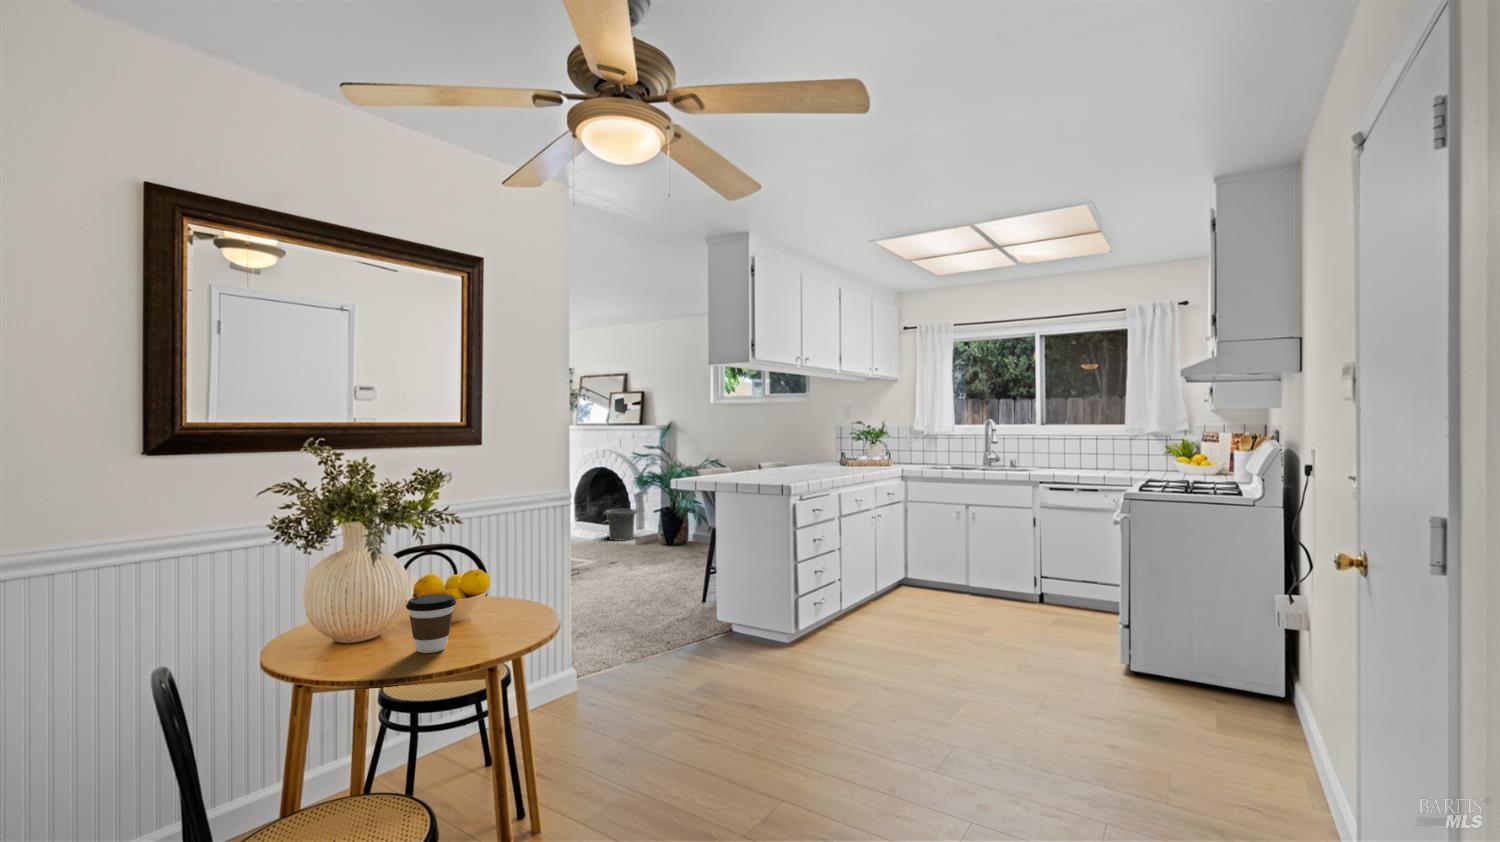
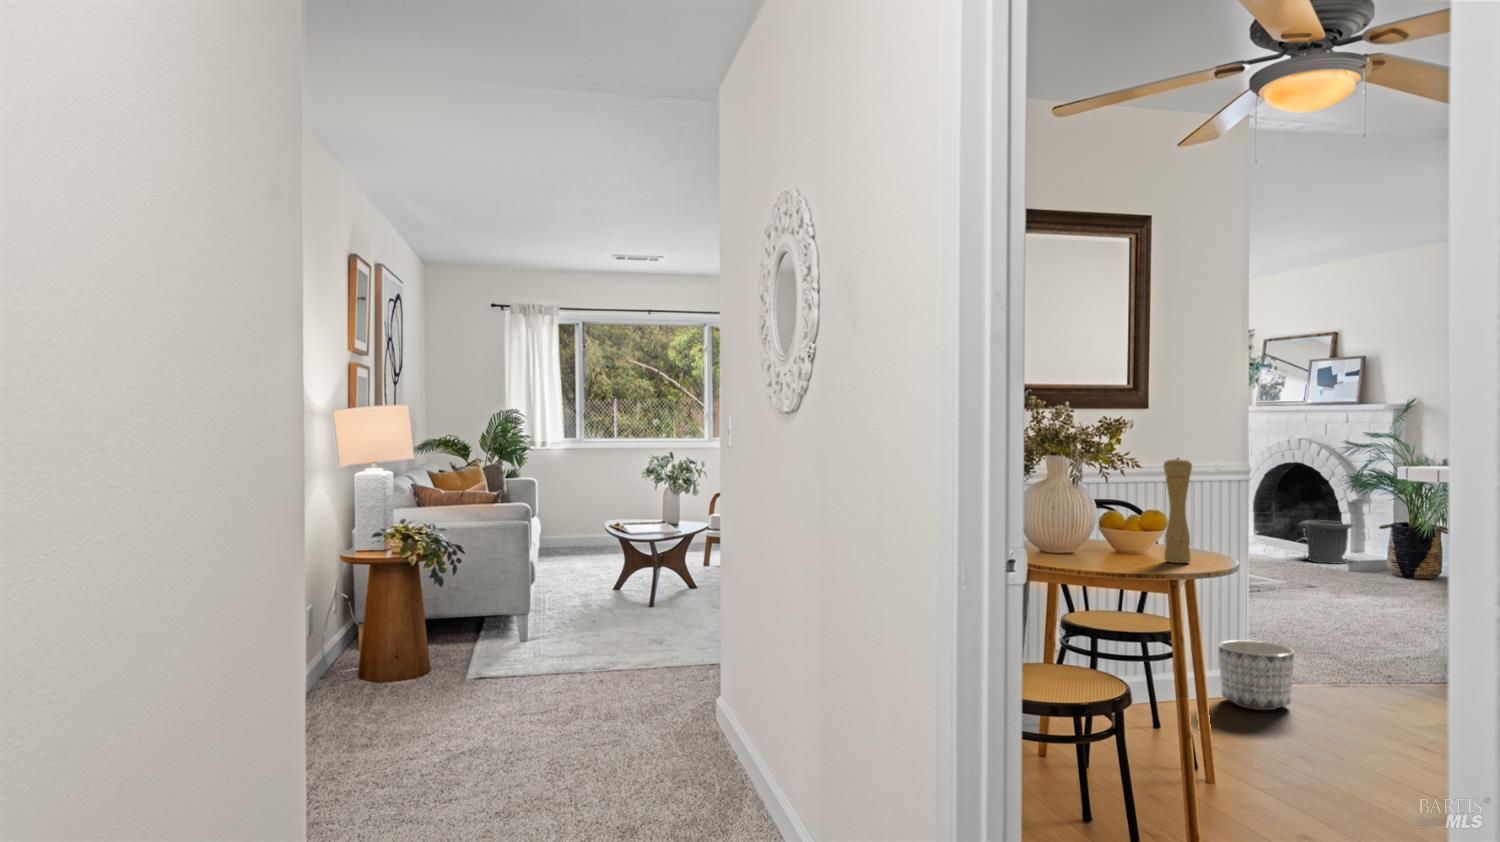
pepper mill: none [485,513,515,629] -> present [1164,458,1192,563]
coffee cup: present [406,594,456,653] -> none [1098,521,1140,568]
planter: none [545,647,607,714] -> present [1219,640,1295,710]

